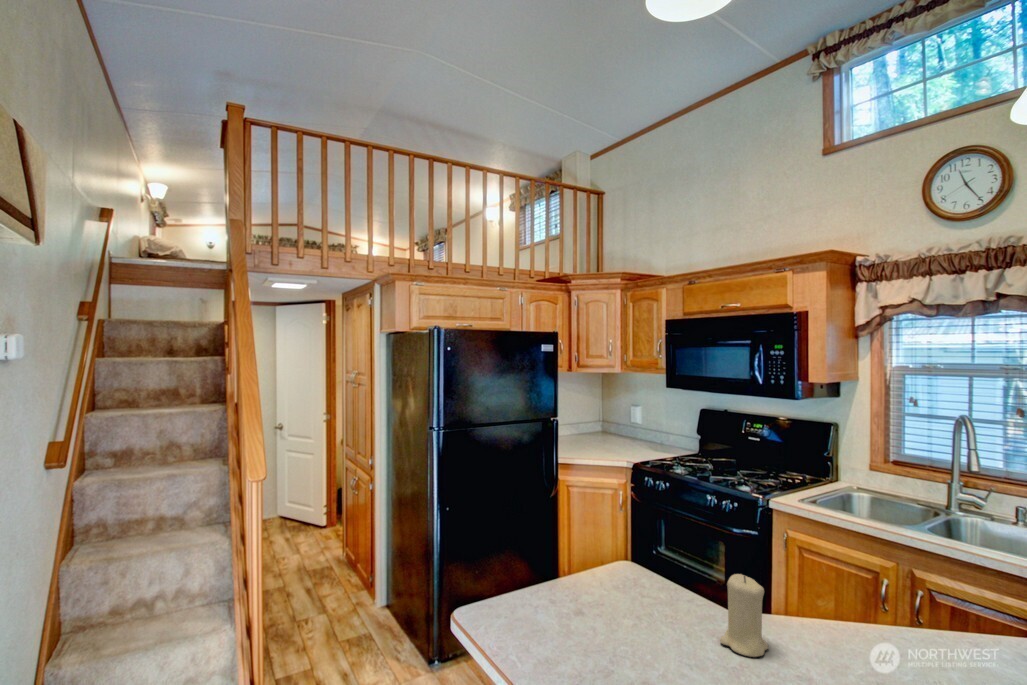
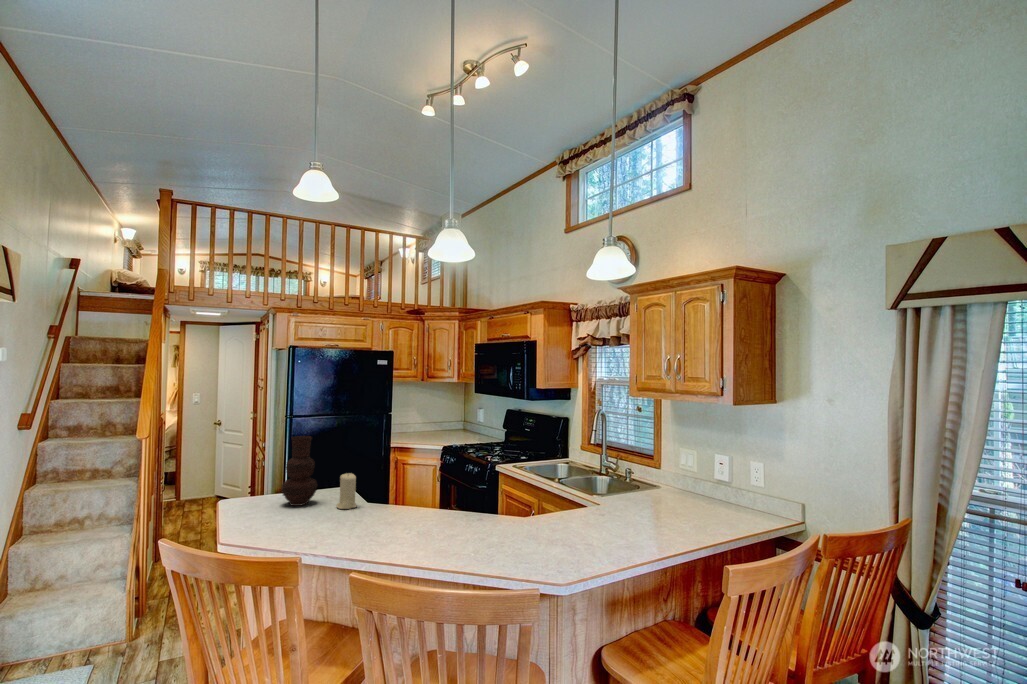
vase: none [595,496,665,643] -> present [282,436,318,506]

